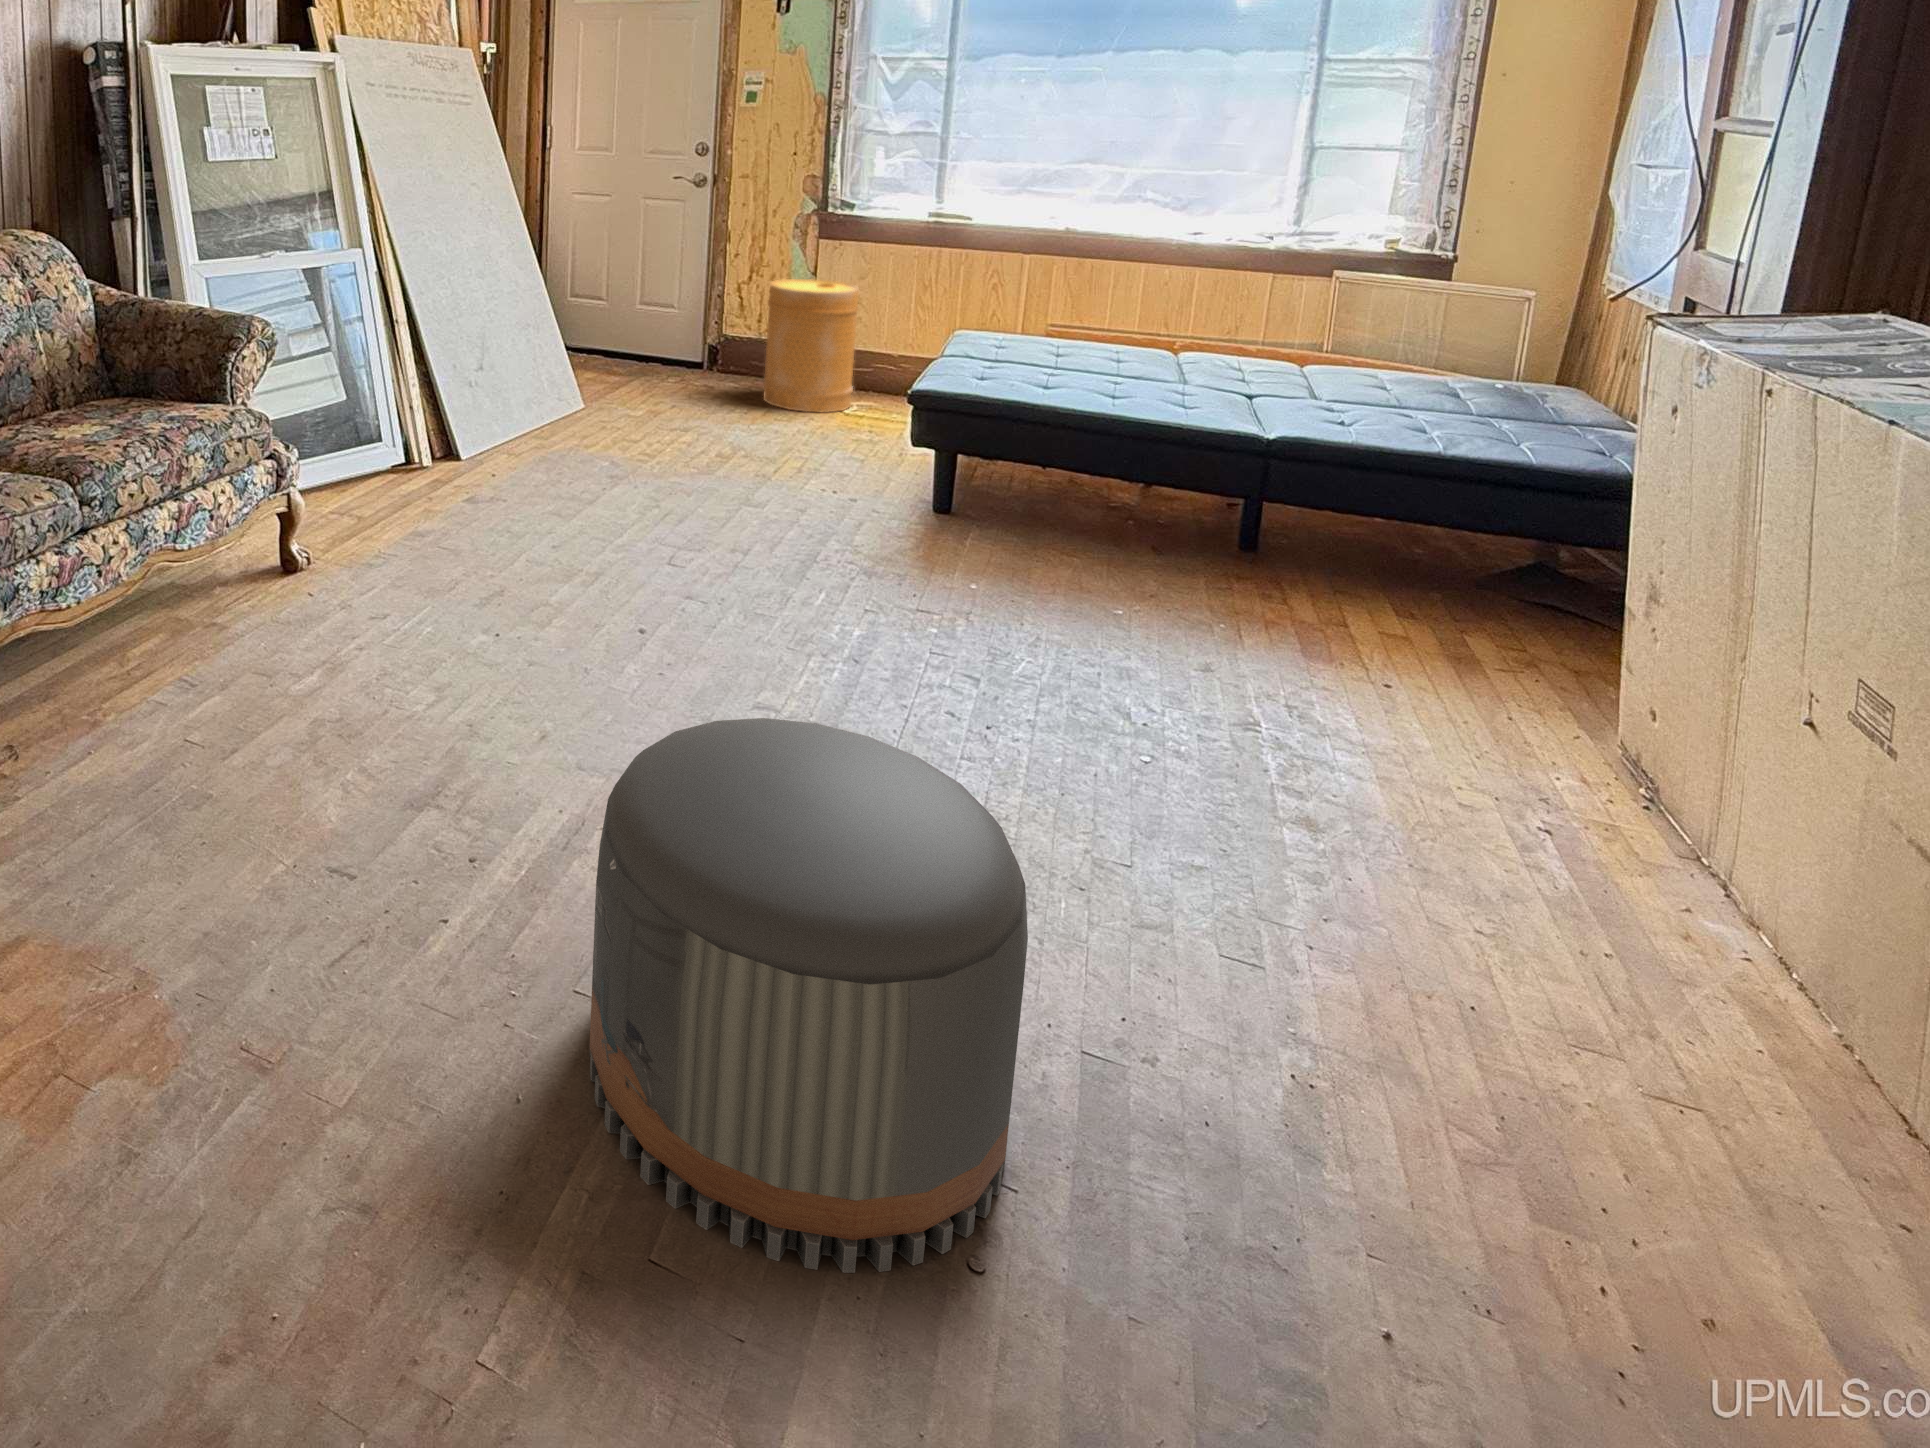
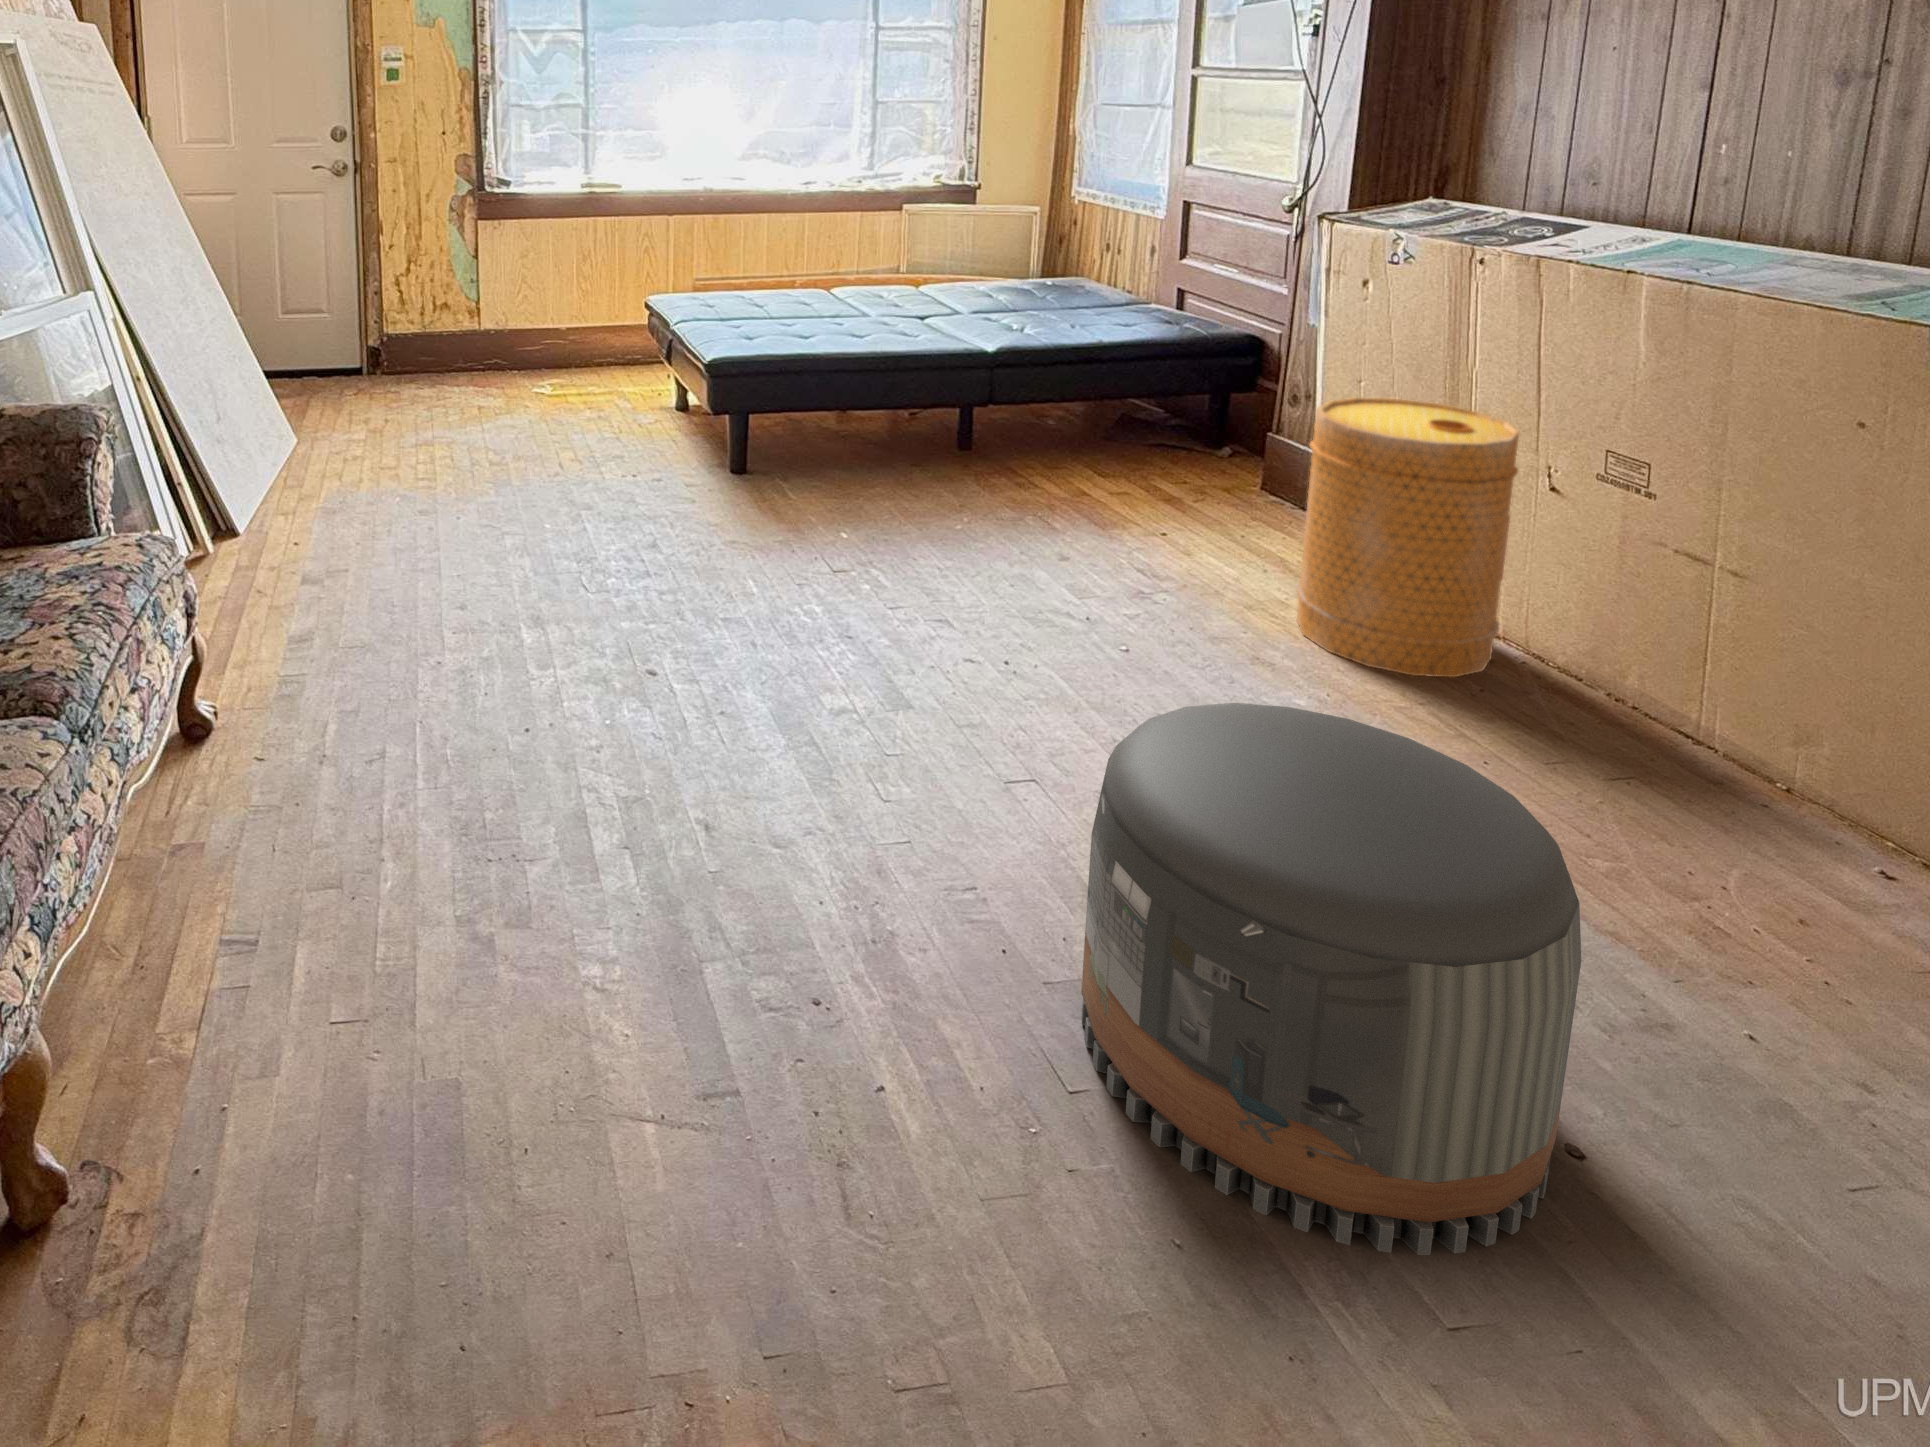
basket: present [763,279,859,413] -> present [1296,398,1519,677]

